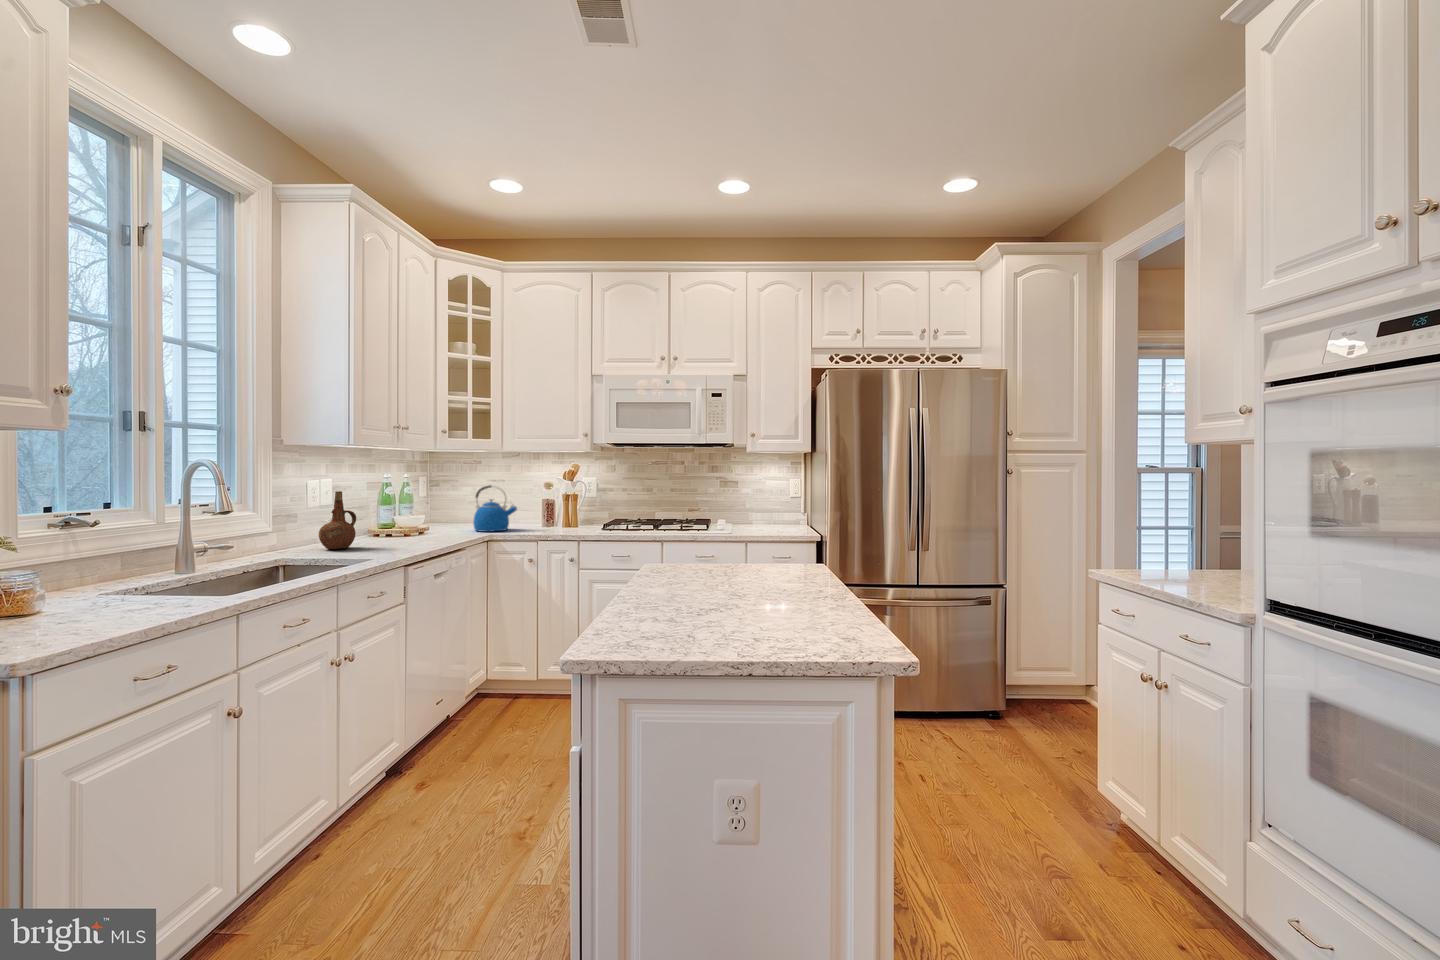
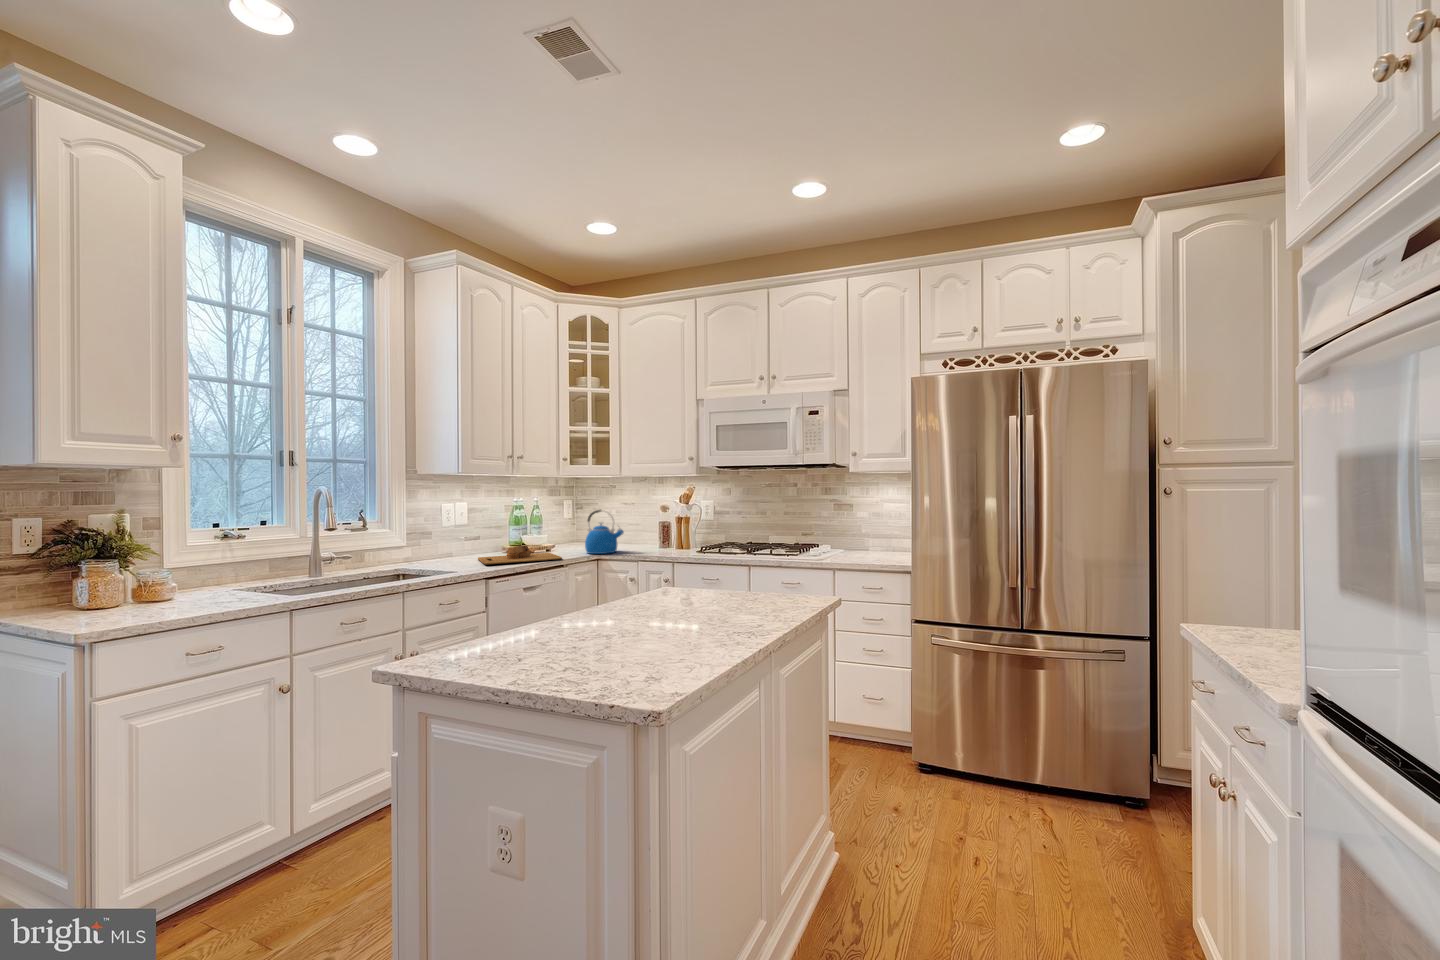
ceramic pitcher: present [319,491,356,549] -> none [433,519,466,571]
cutting board: none [353,522,457,542] -> present [478,546,562,565]

